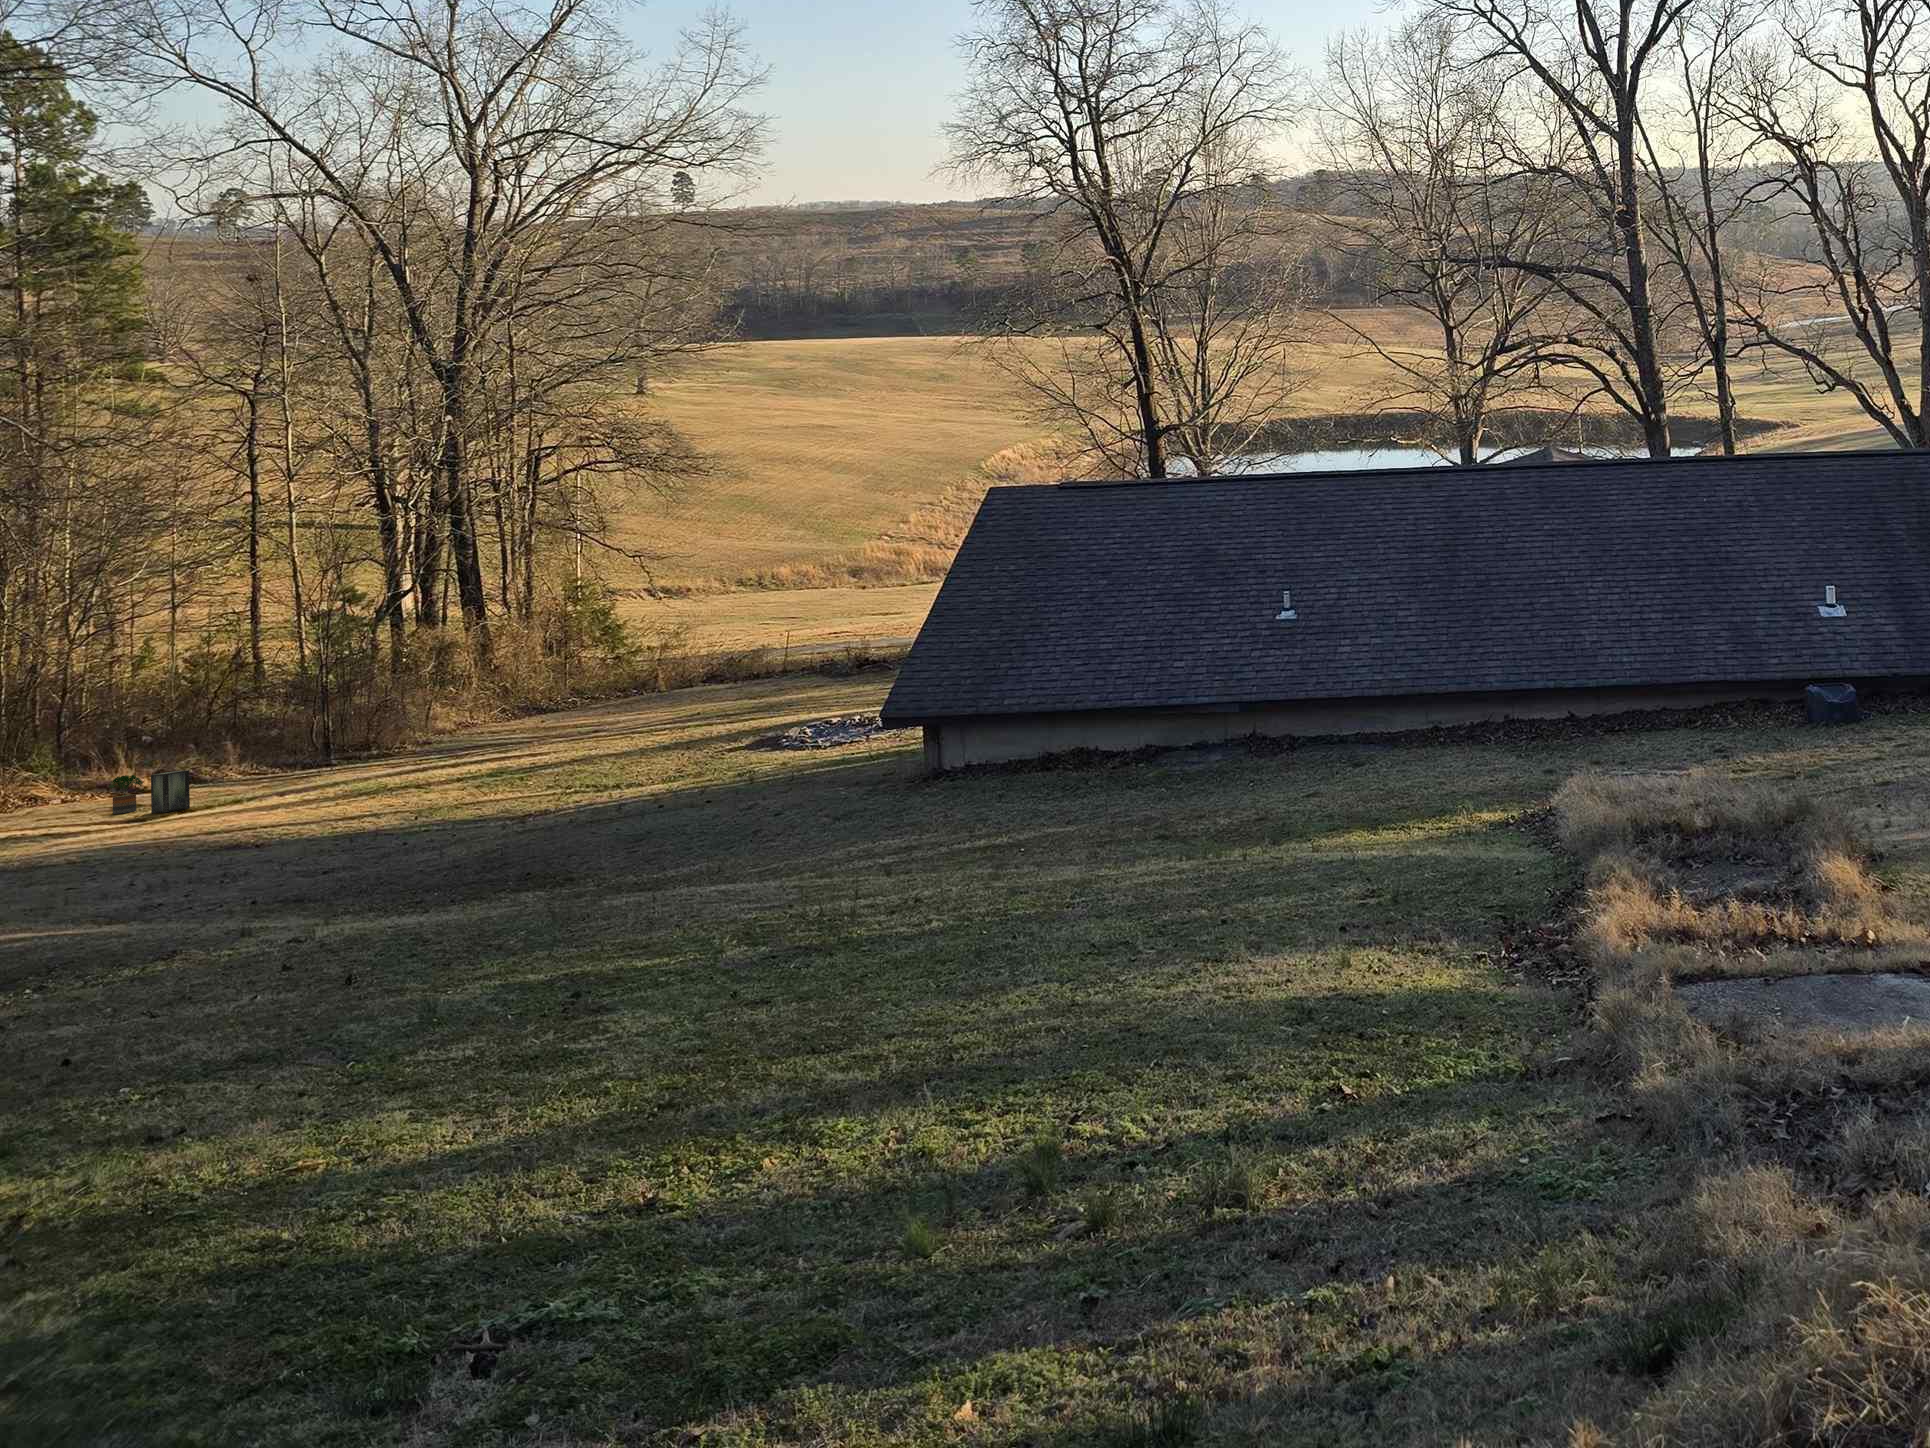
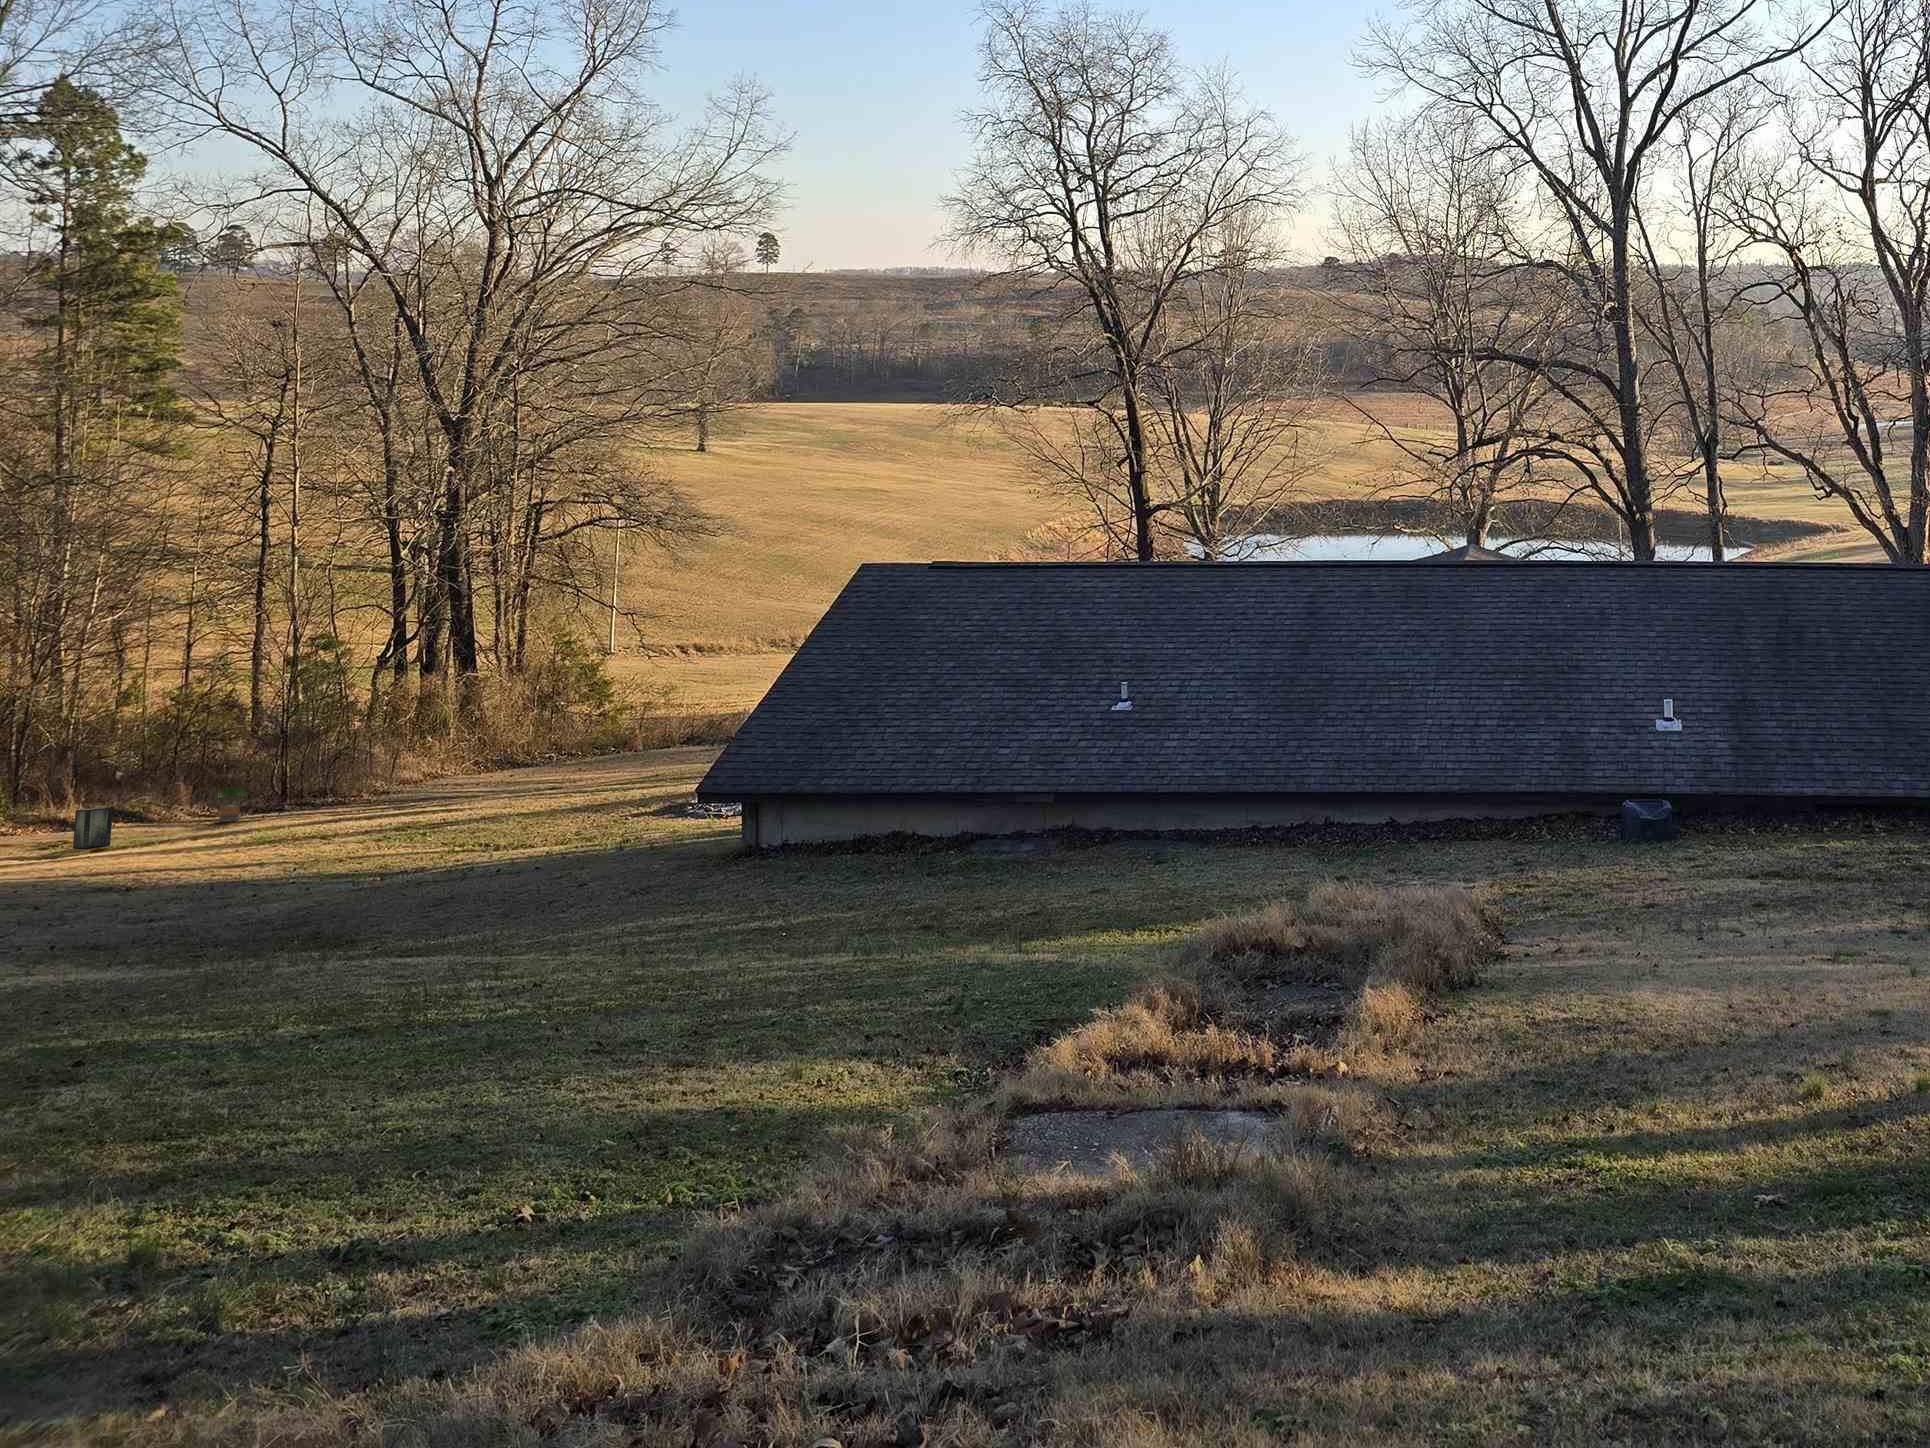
potted tree: present [109,775,143,814] -> present [218,787,246,822]

